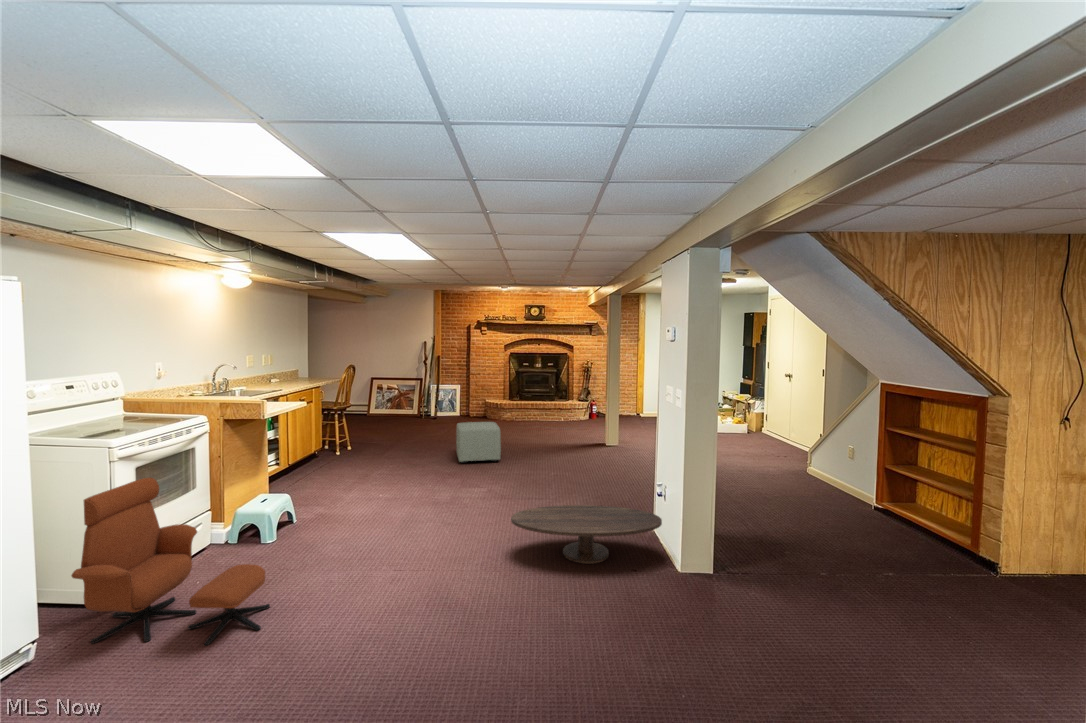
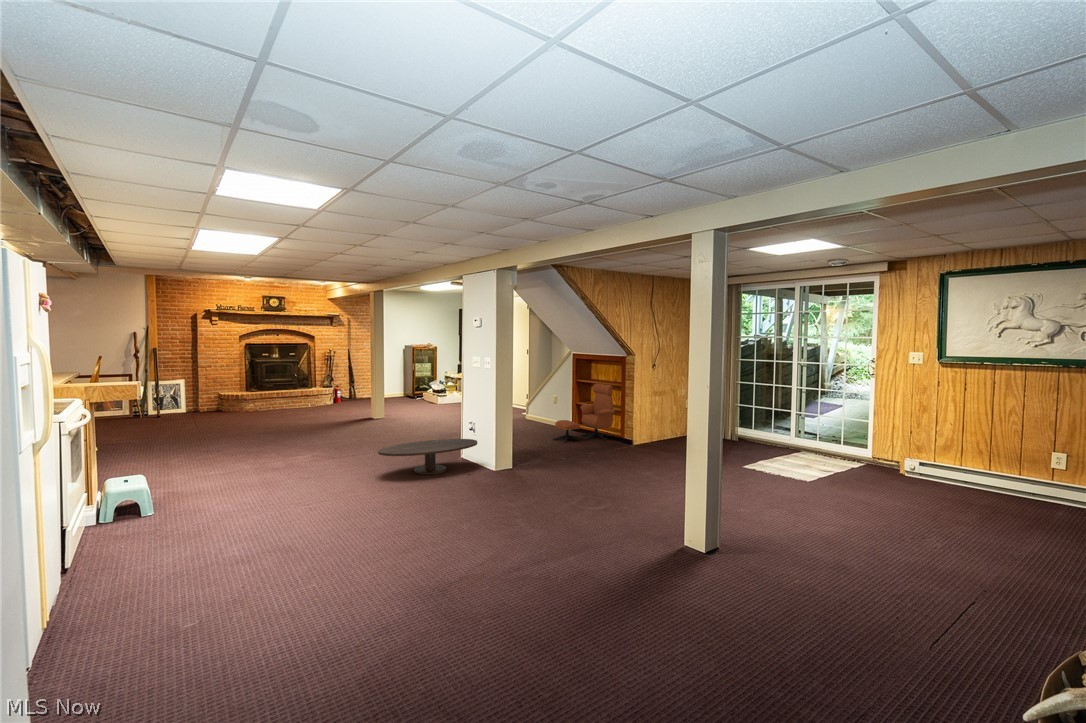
ottoman: present [456,422,501,463] -> none [239,404,294,443]
lounge chair: present [71,478,270,645] -> present [553,384,615,443]

